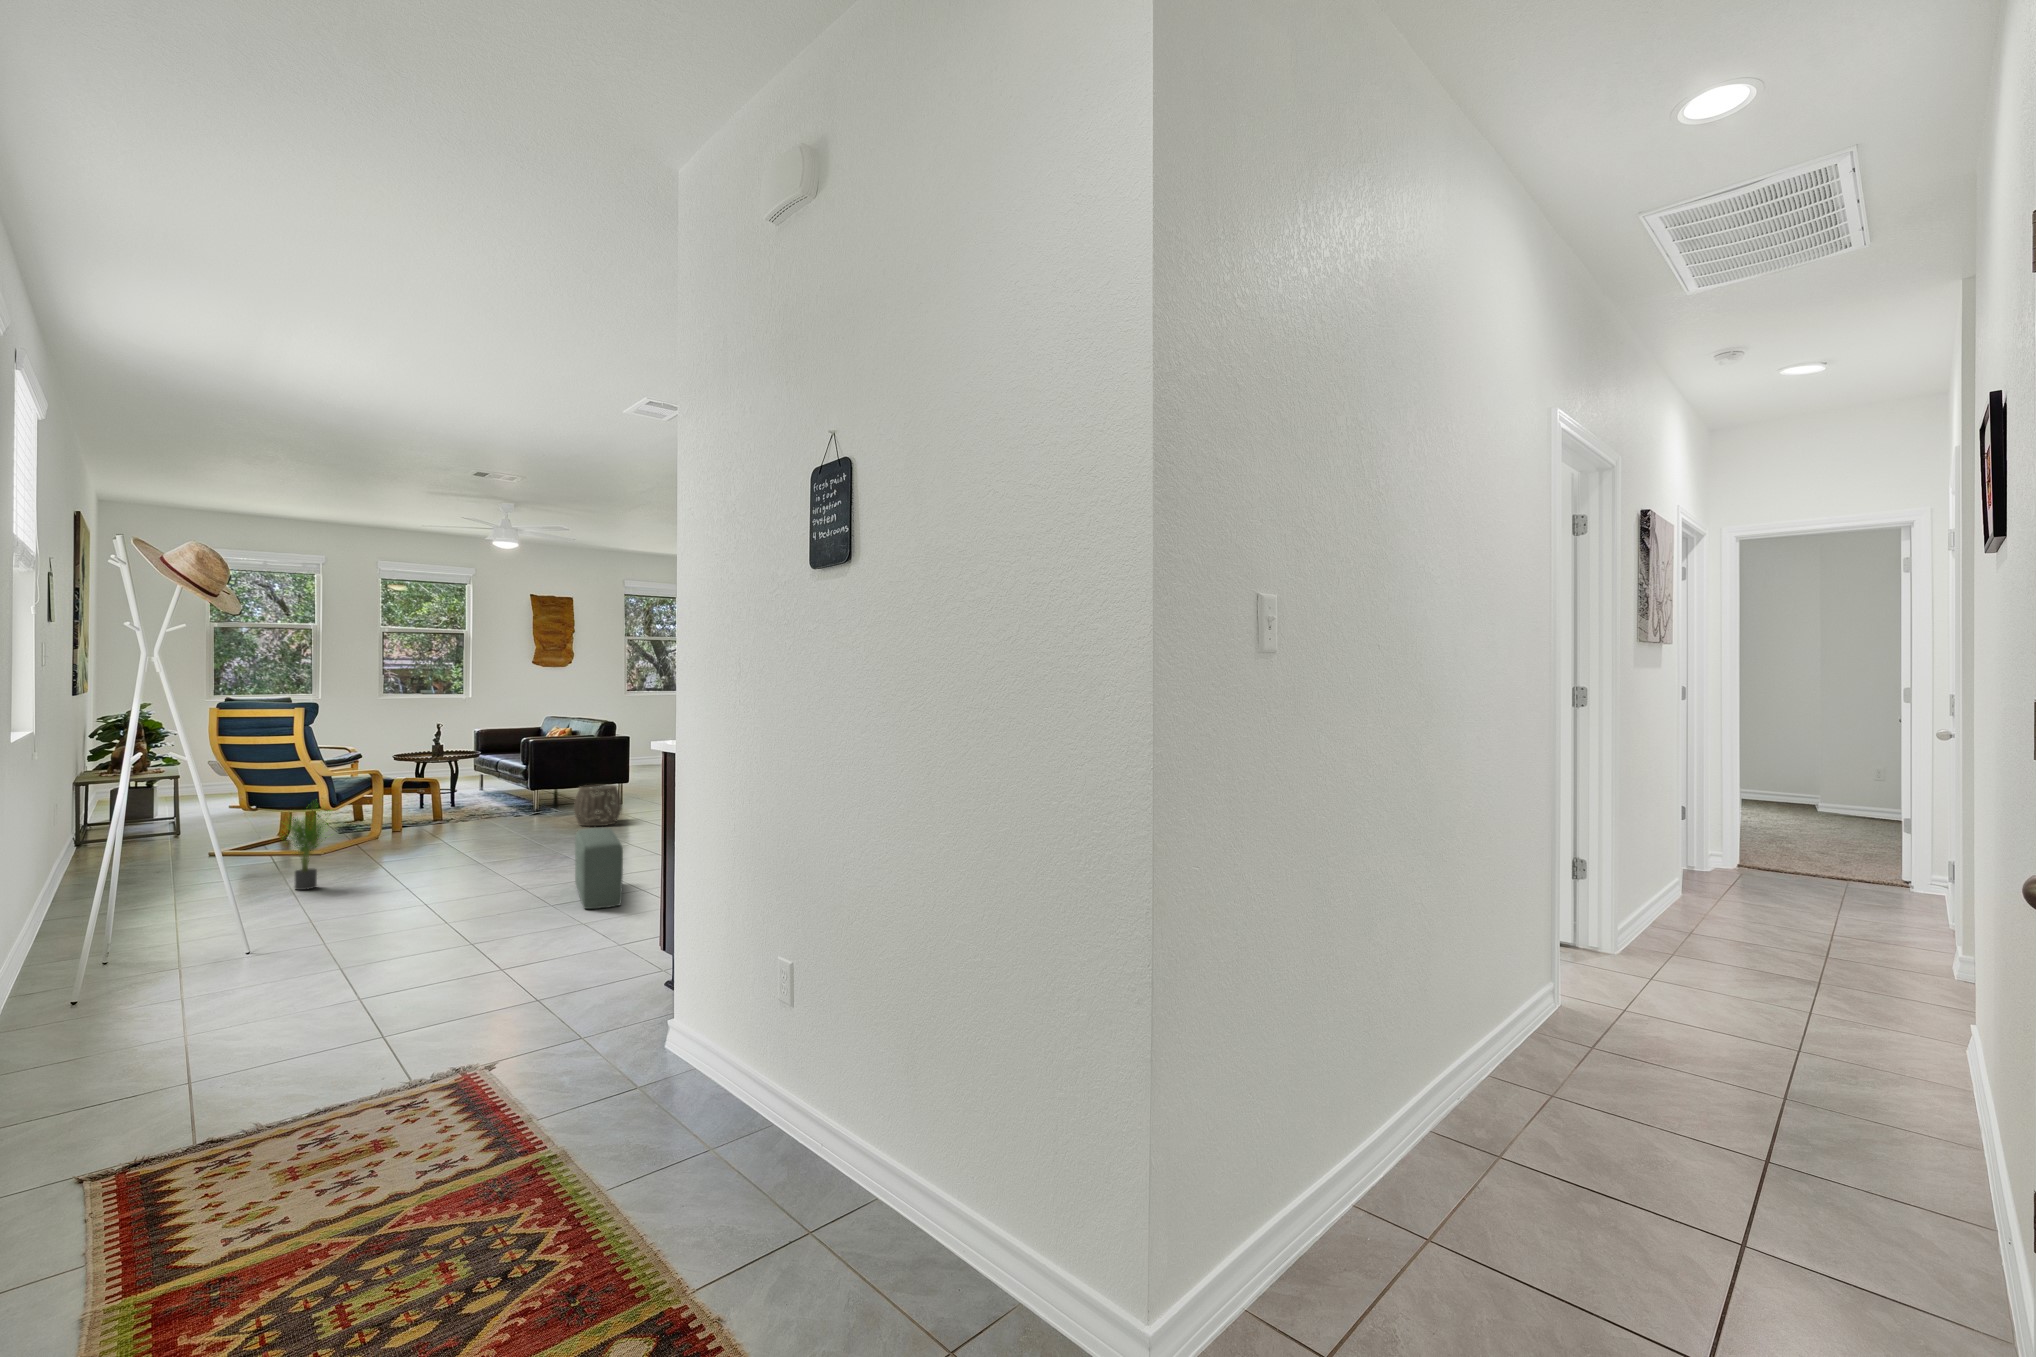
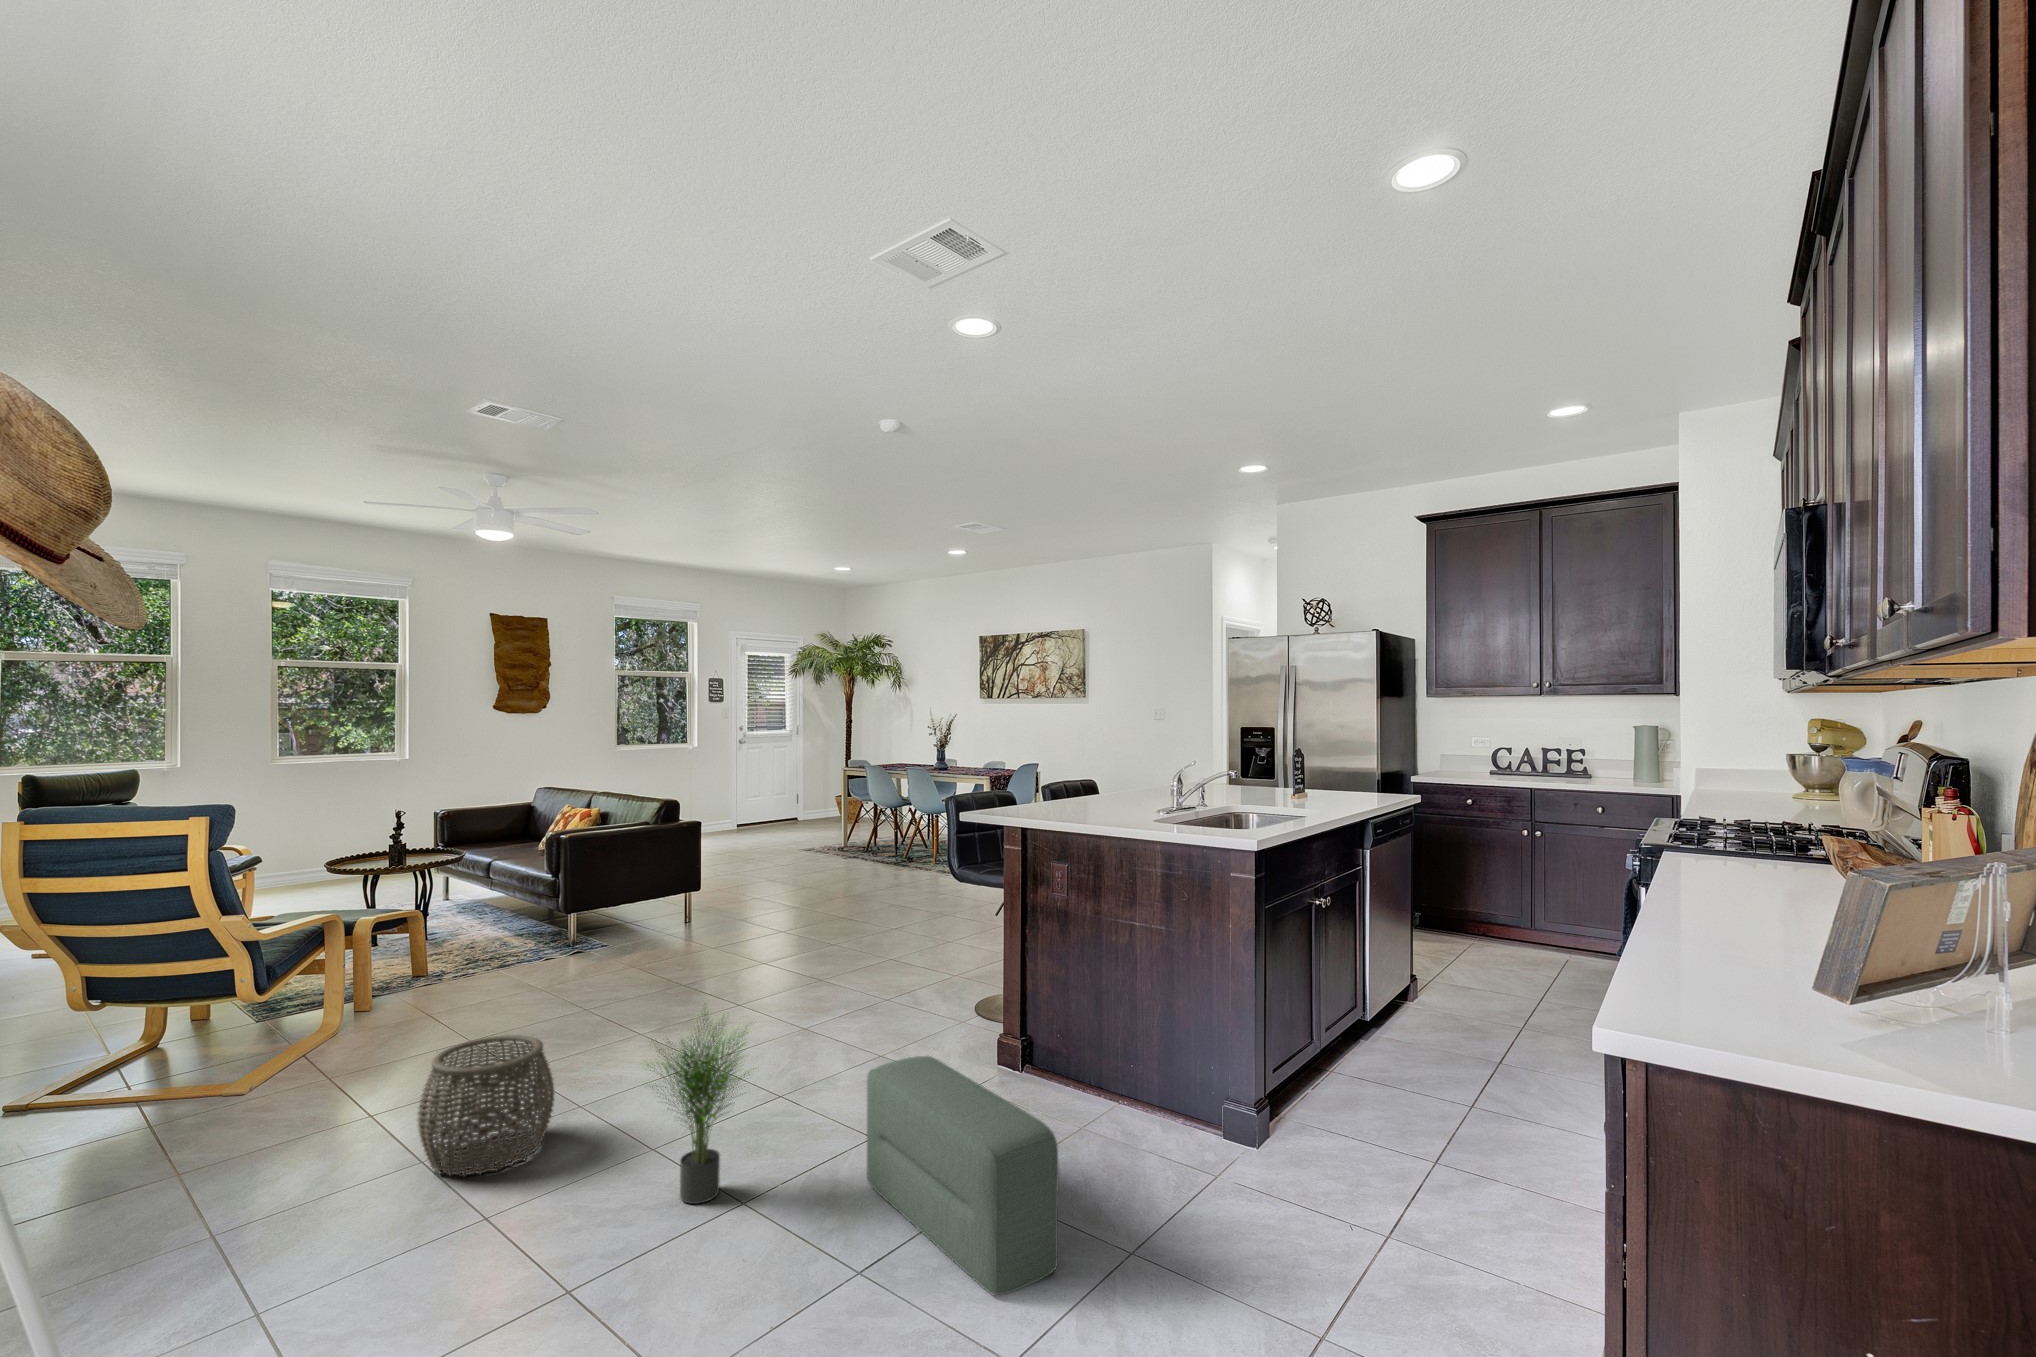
woven basket: present [574,785,621,826] -> present [417,1035,554,1176]
potted plant: present [286,802,328,890] -> present [647,1013,749,1204]

